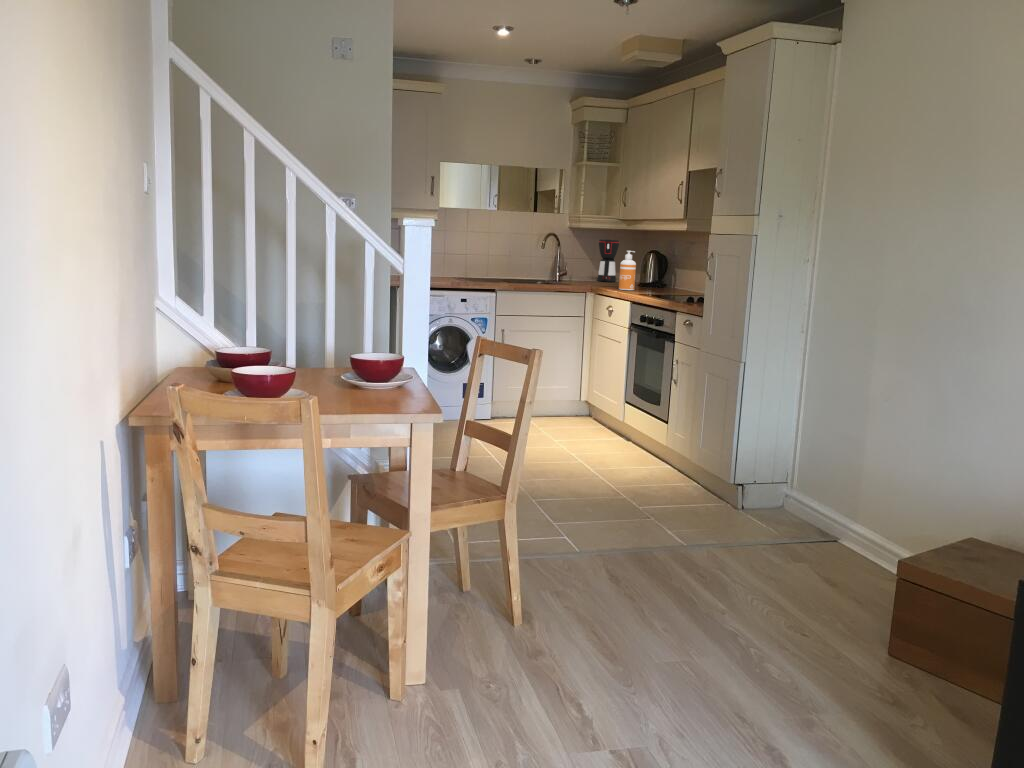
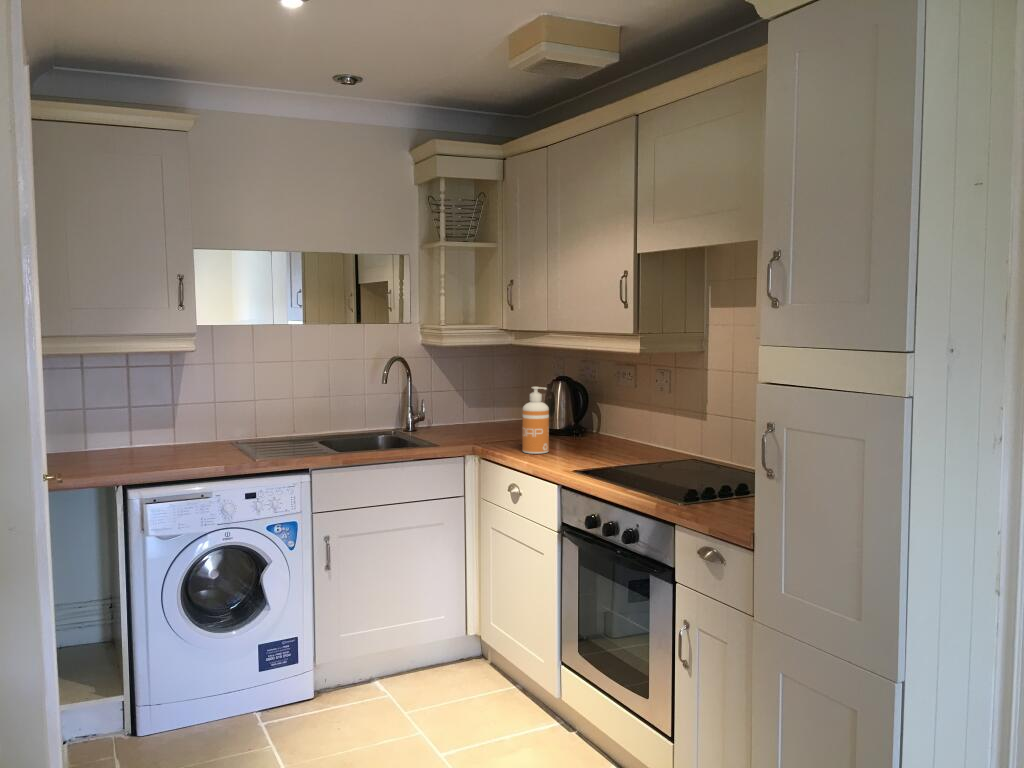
coffee maker: present [597,239,620,282] -> none [471,361,504,428]

